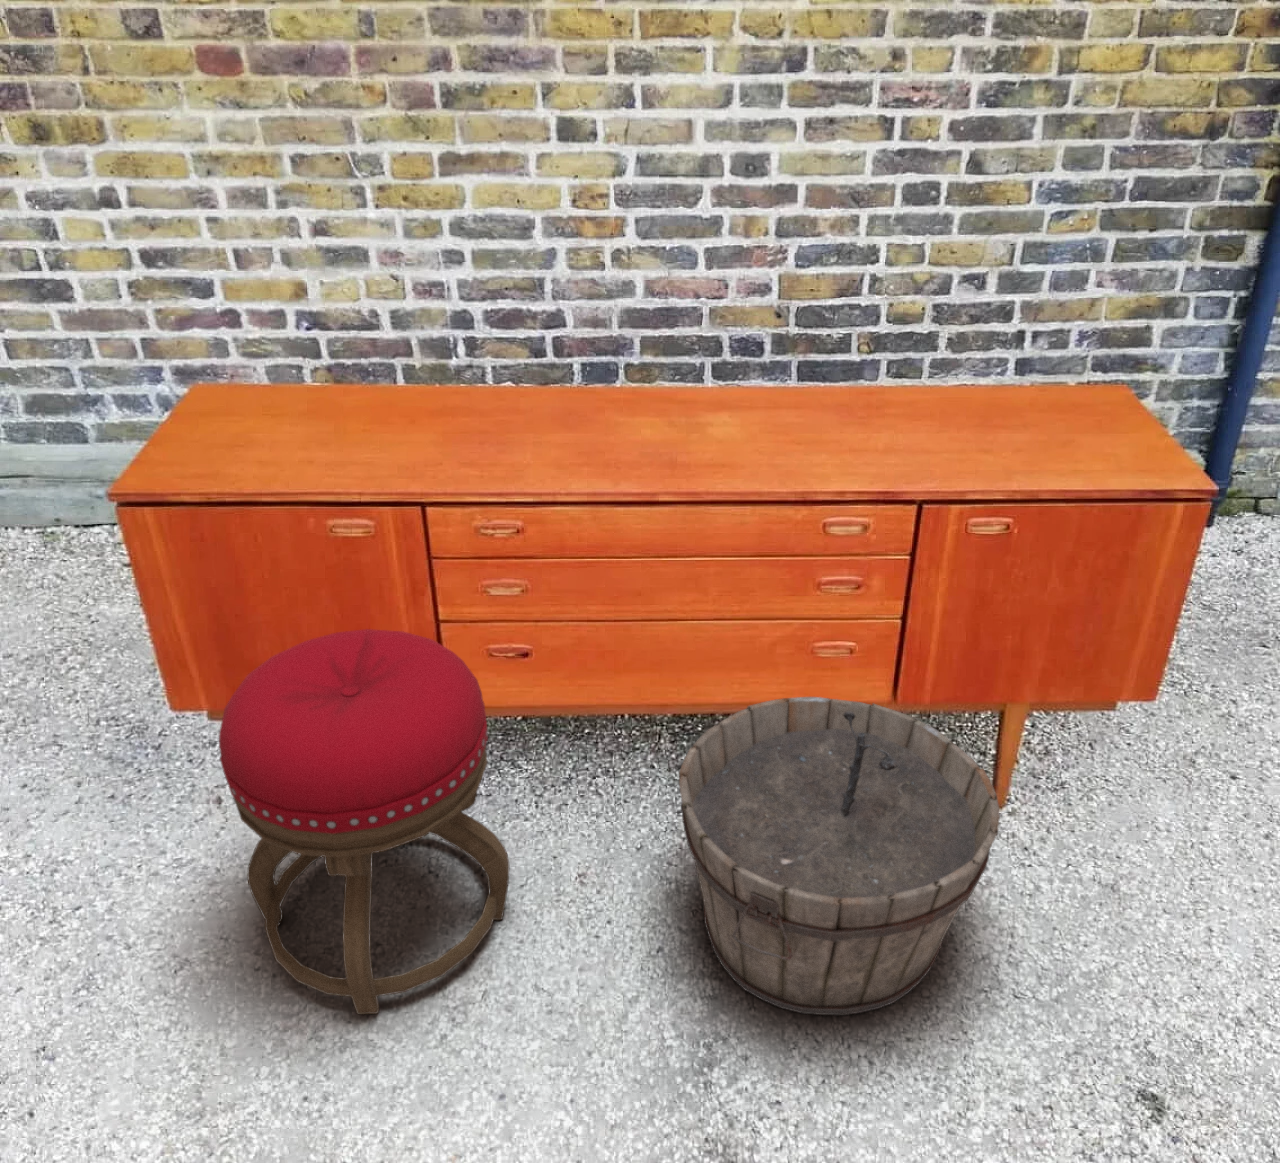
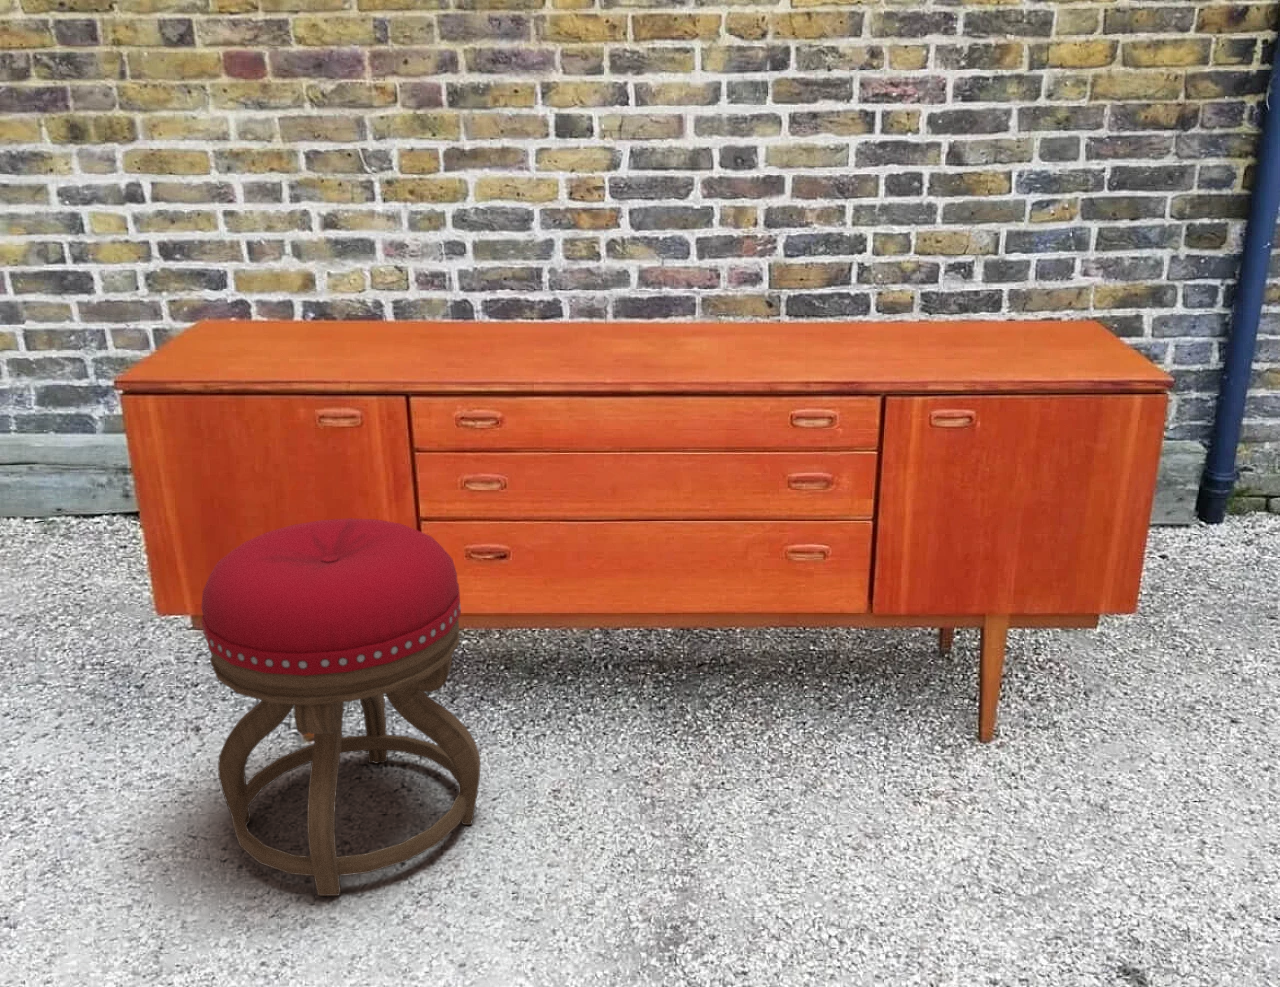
wooden bucket: present [679,697,1000,1015] -> none [648,591,965,903]

